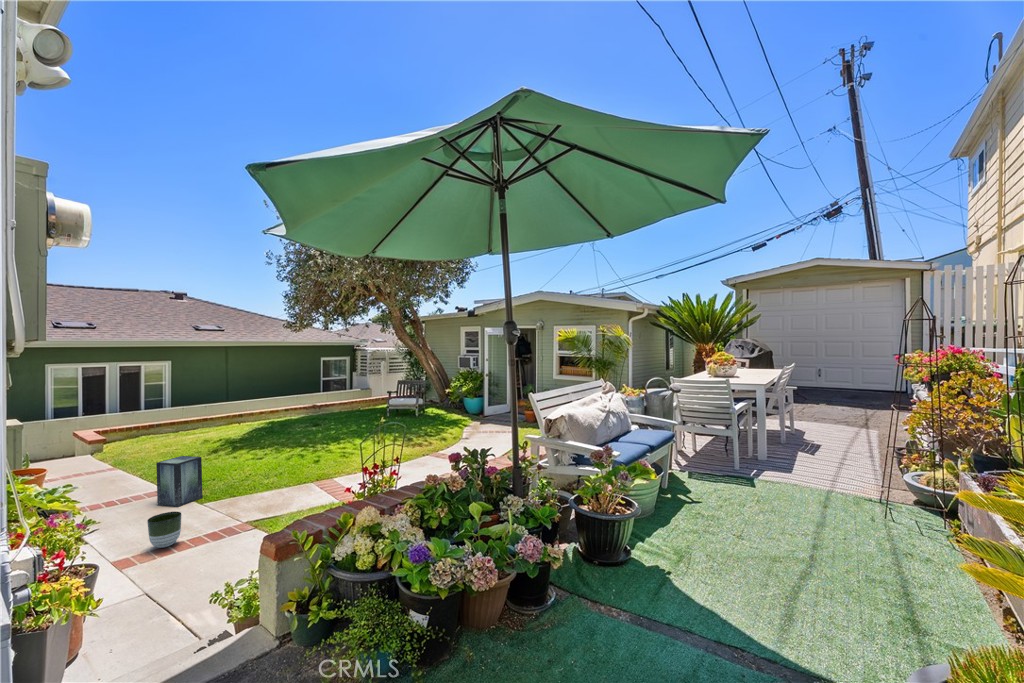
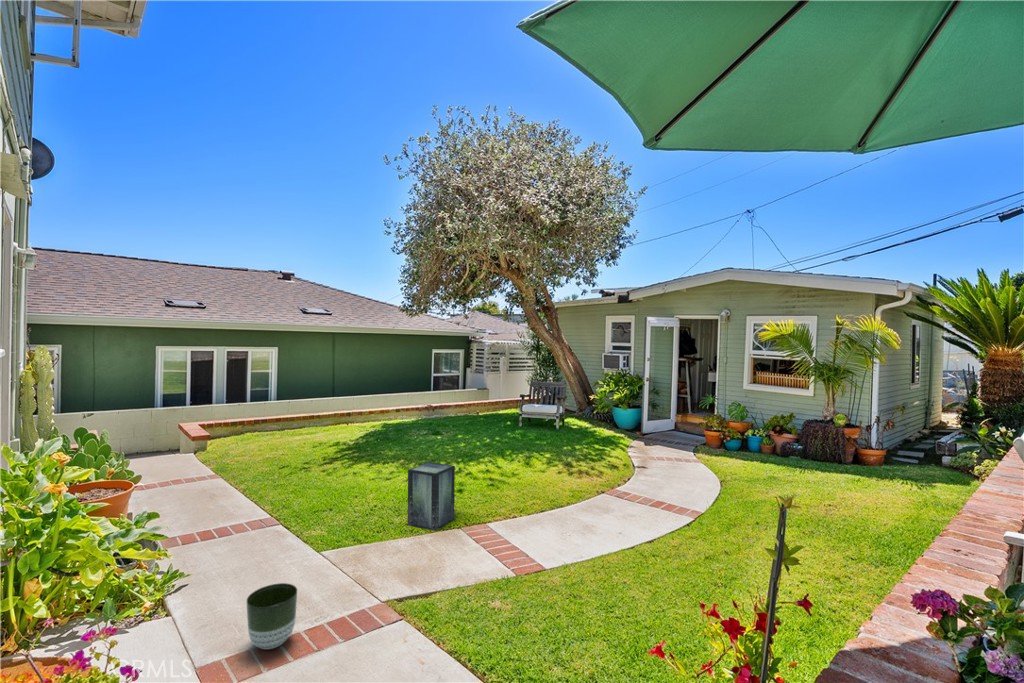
storage box: present [156,456,203,507] -> present [408,462,455,531]

